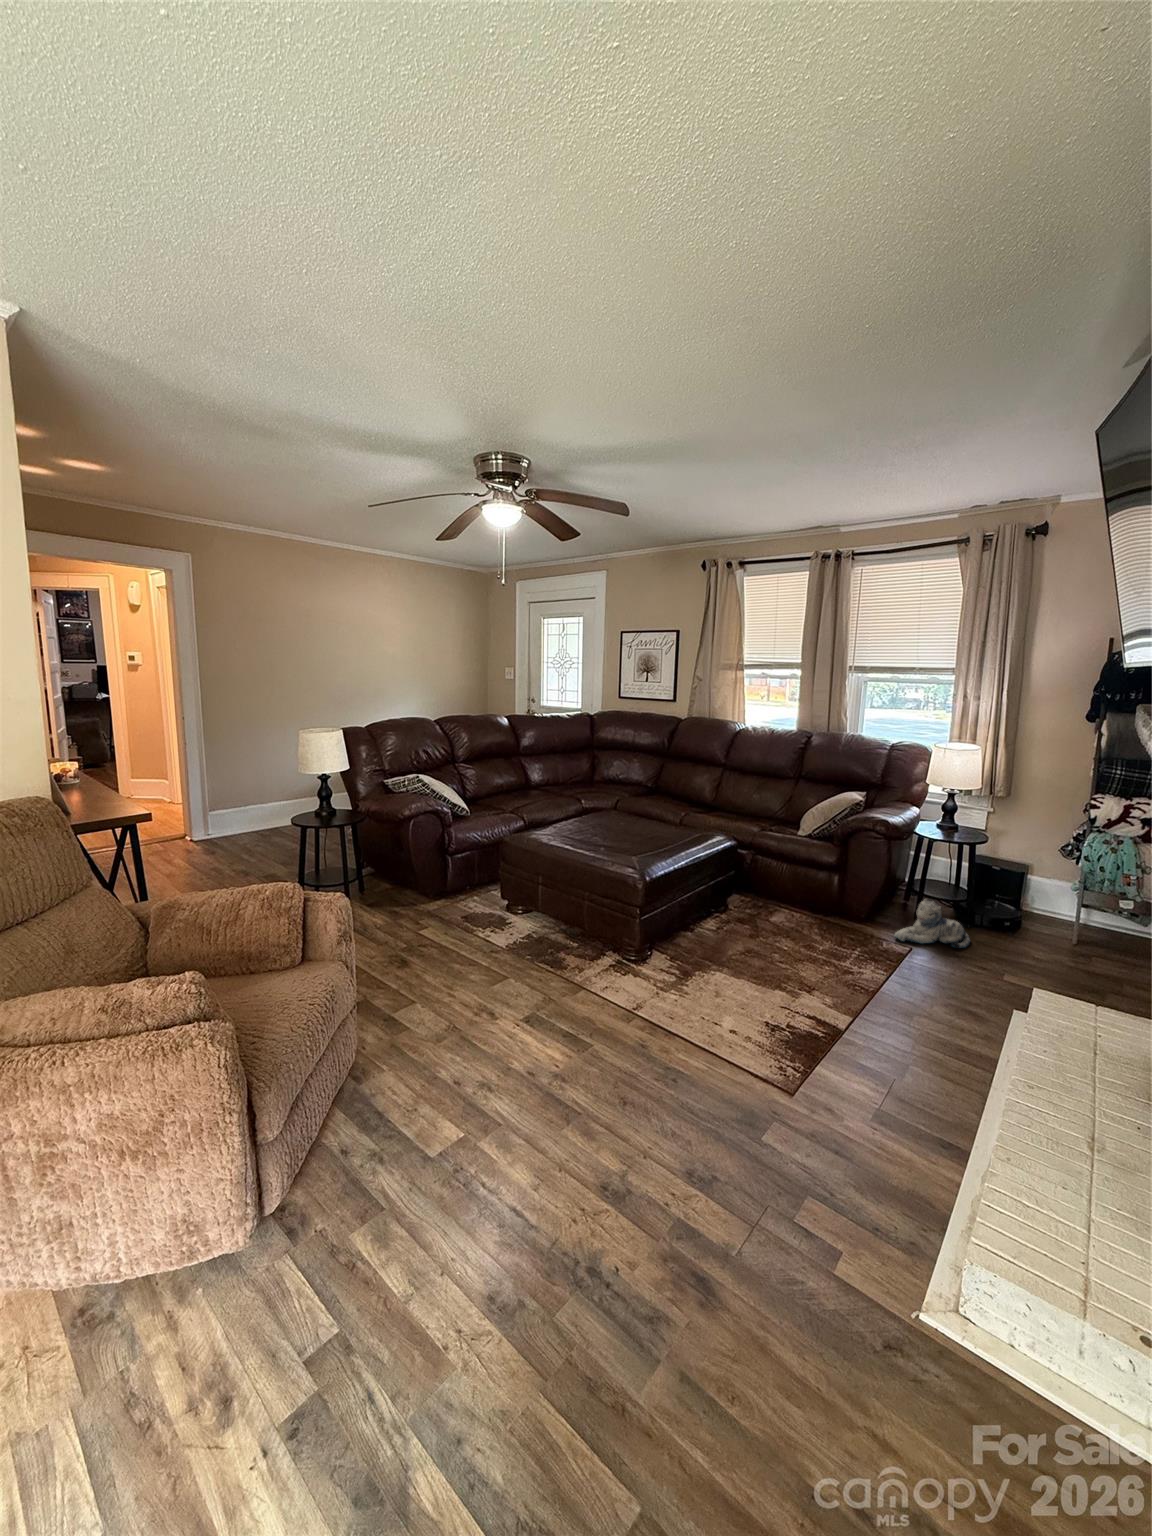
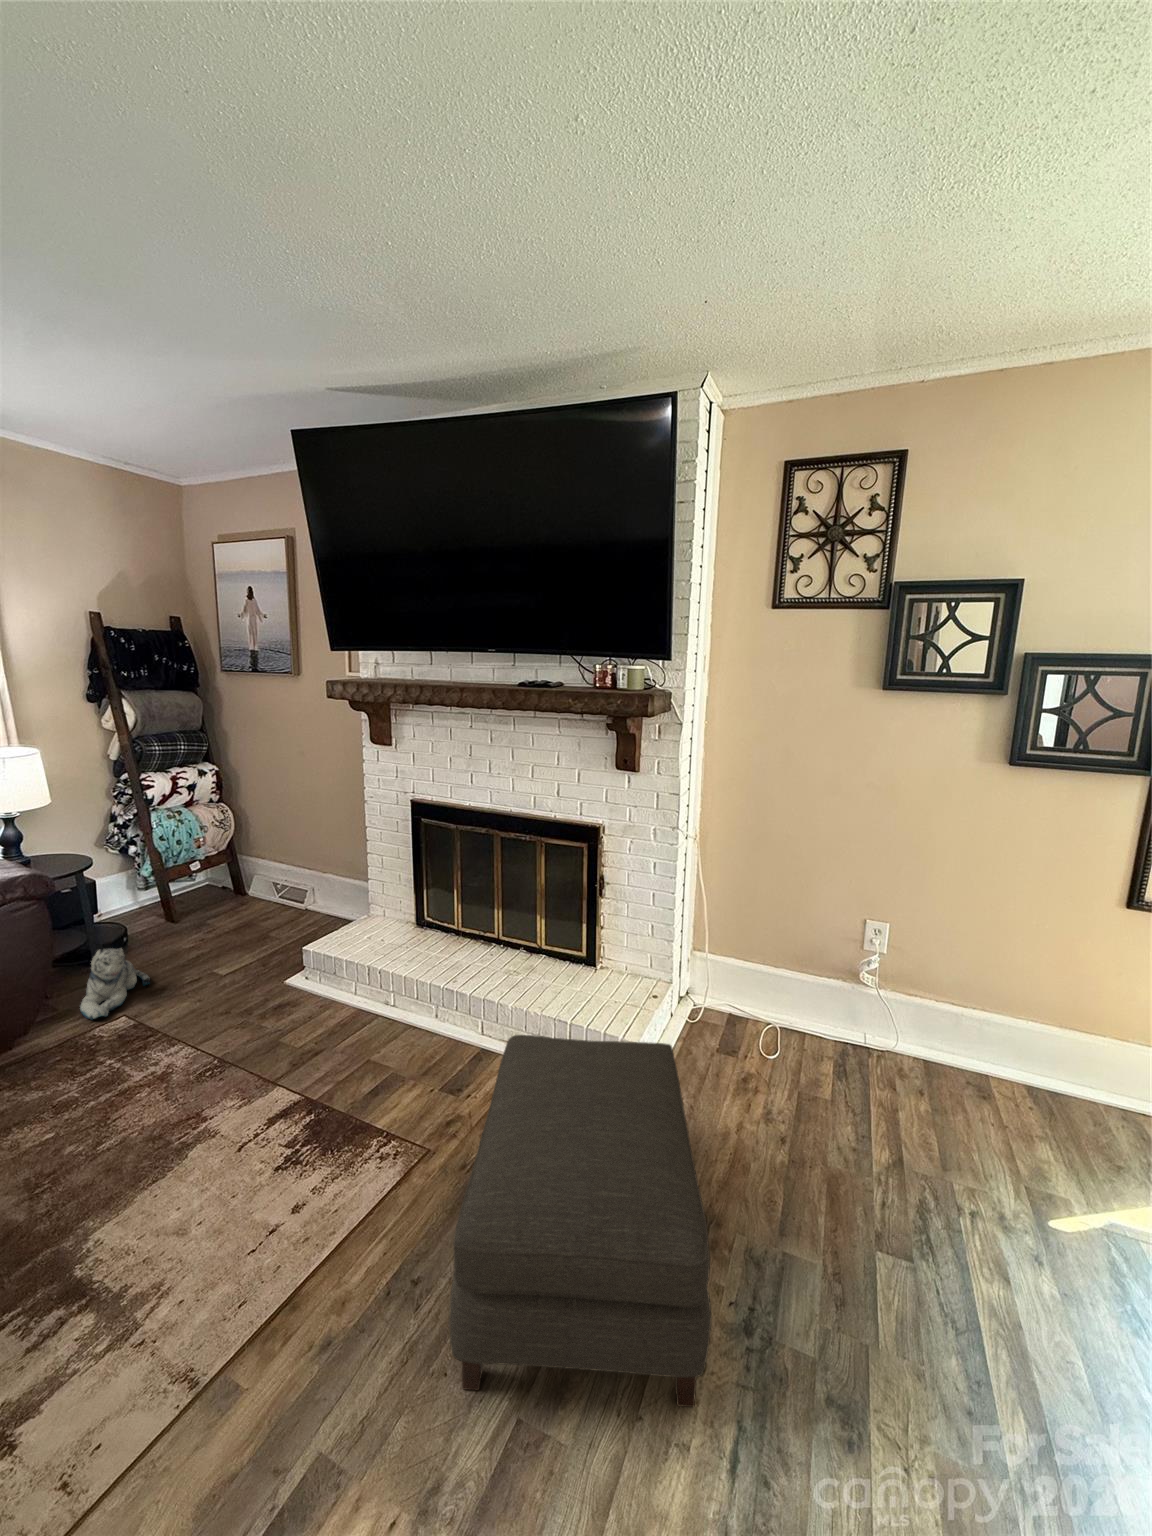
ottoman: none [545,996,822,1286] -> present [449,1035,711,1407]

